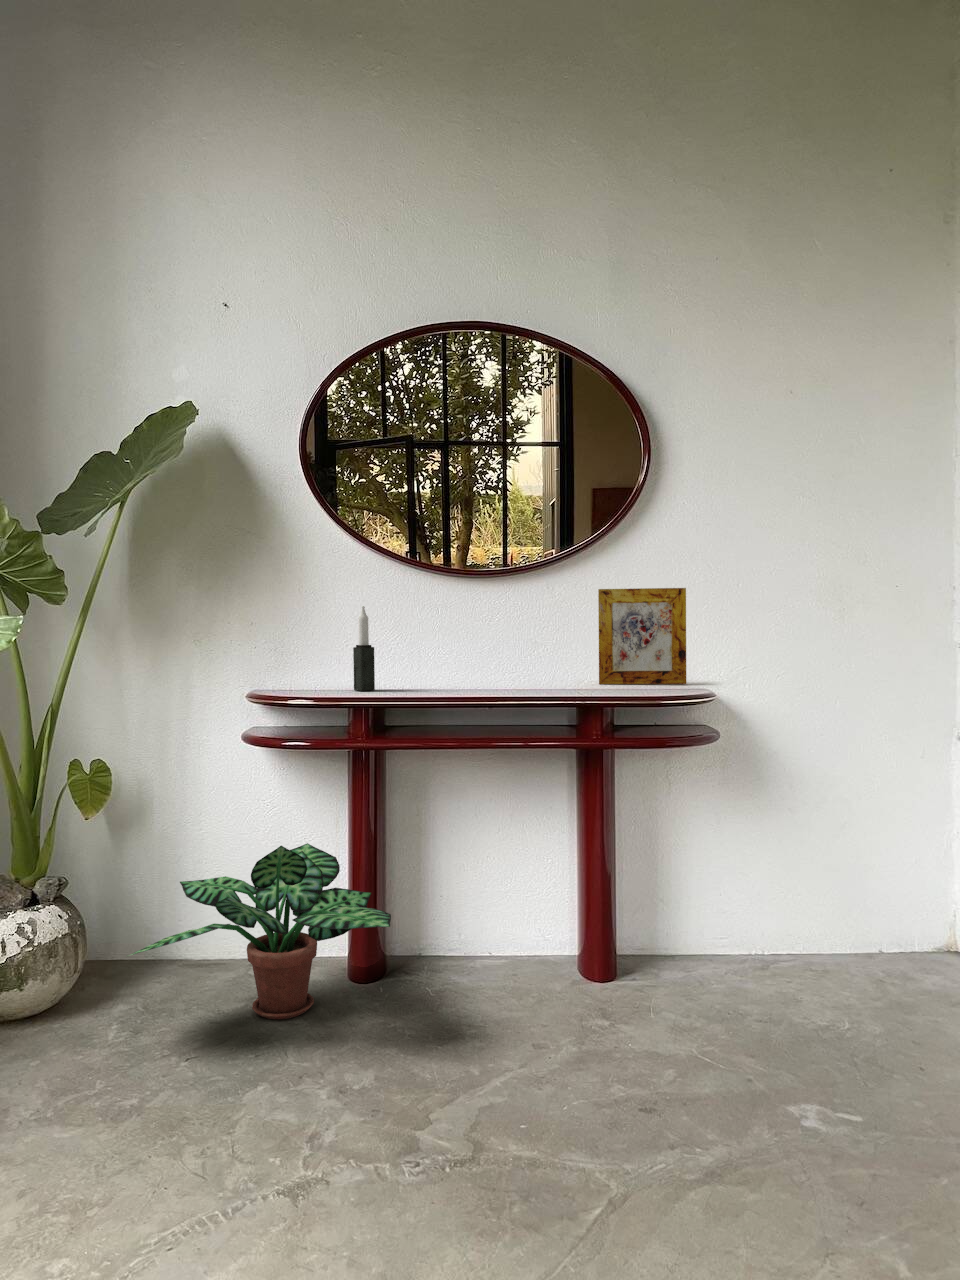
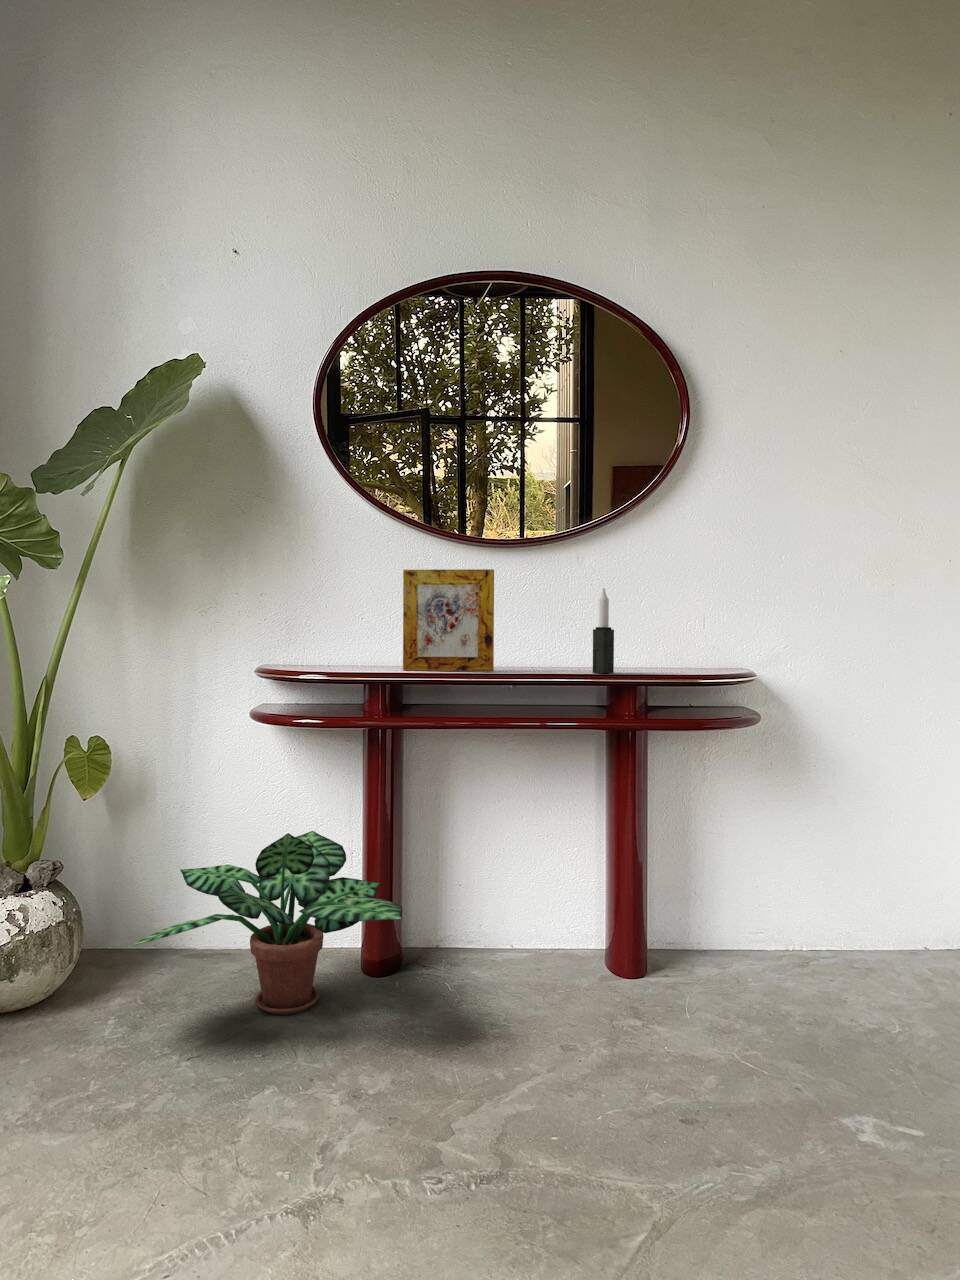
picture frame: present [598,588,686,684] -> present [403,569,494,671]
candle: present [353,606,375,691] -> present [593,588,614,673]

